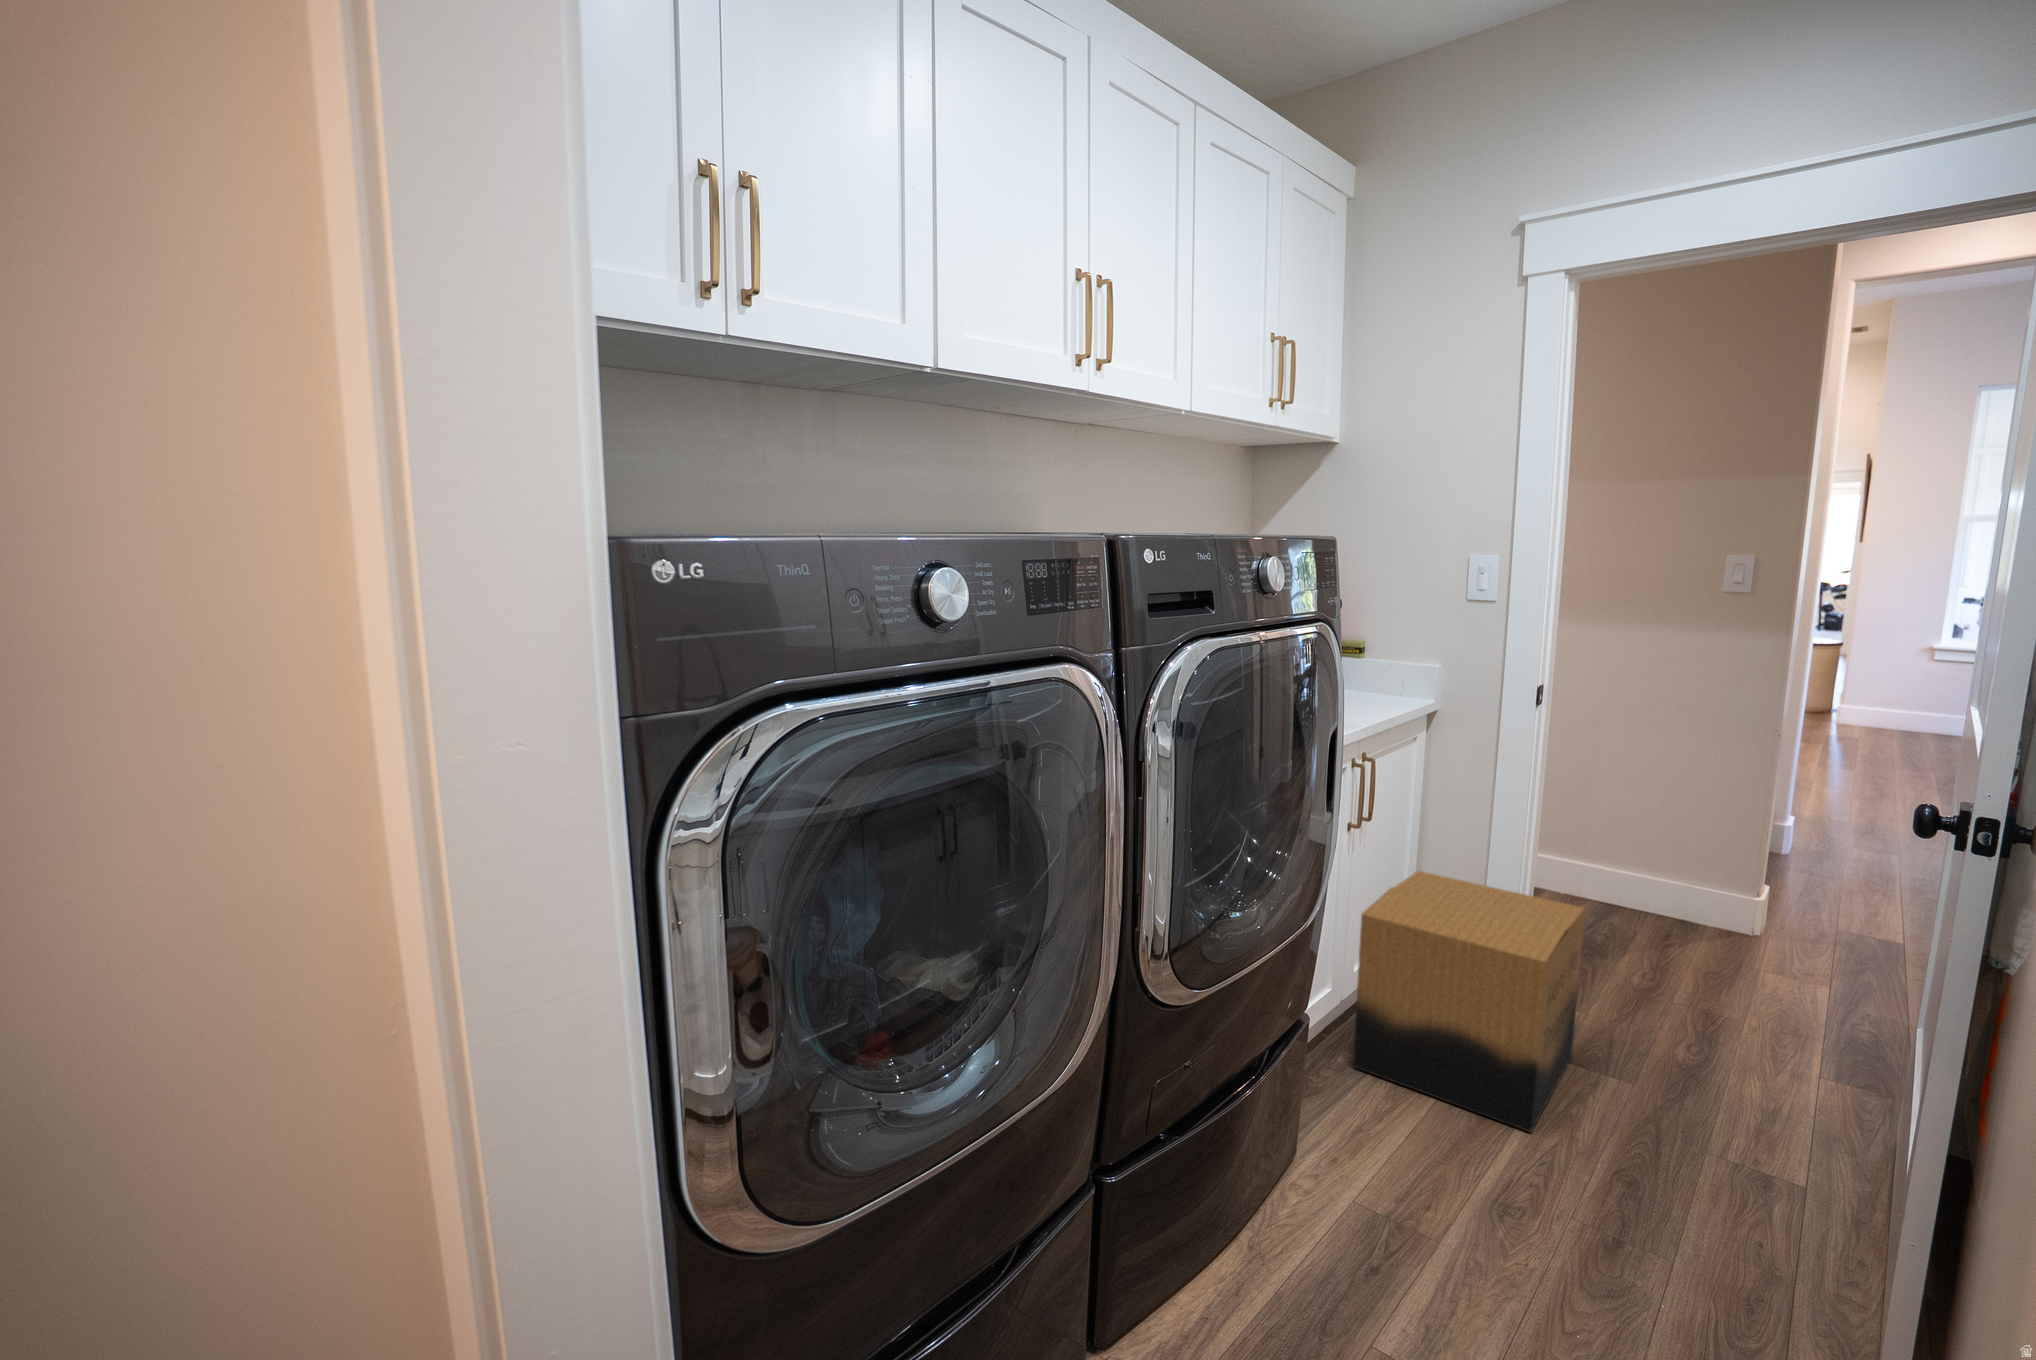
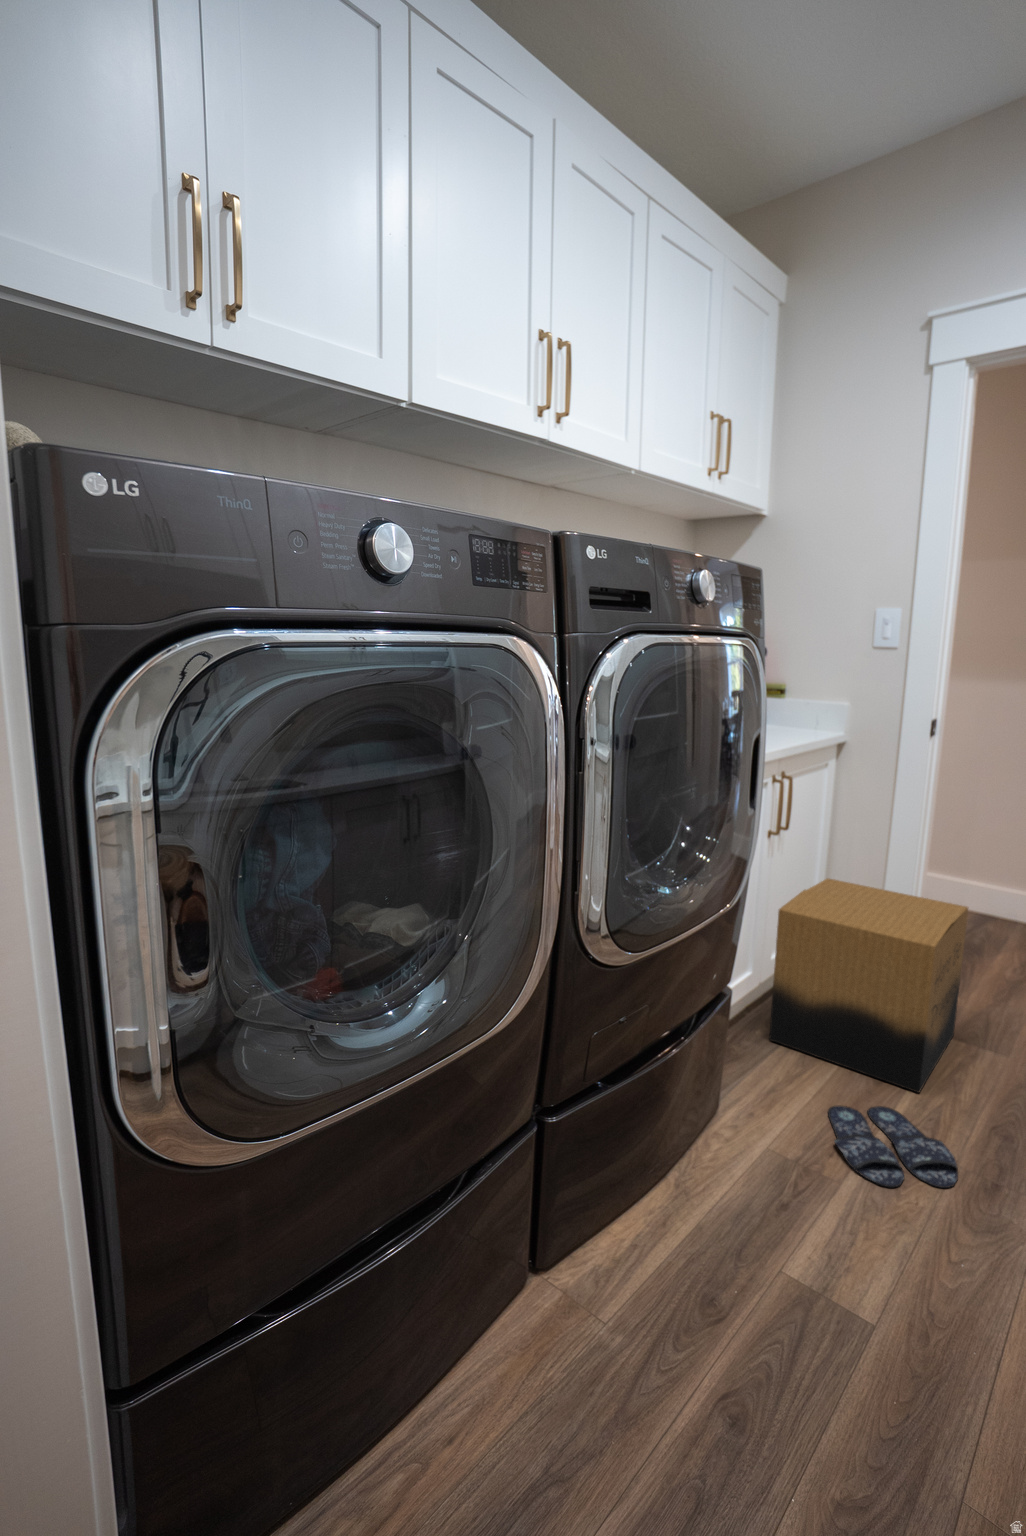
slippers: none [1424,1149,1577,1251] -> present [828,1106,958,1188]

